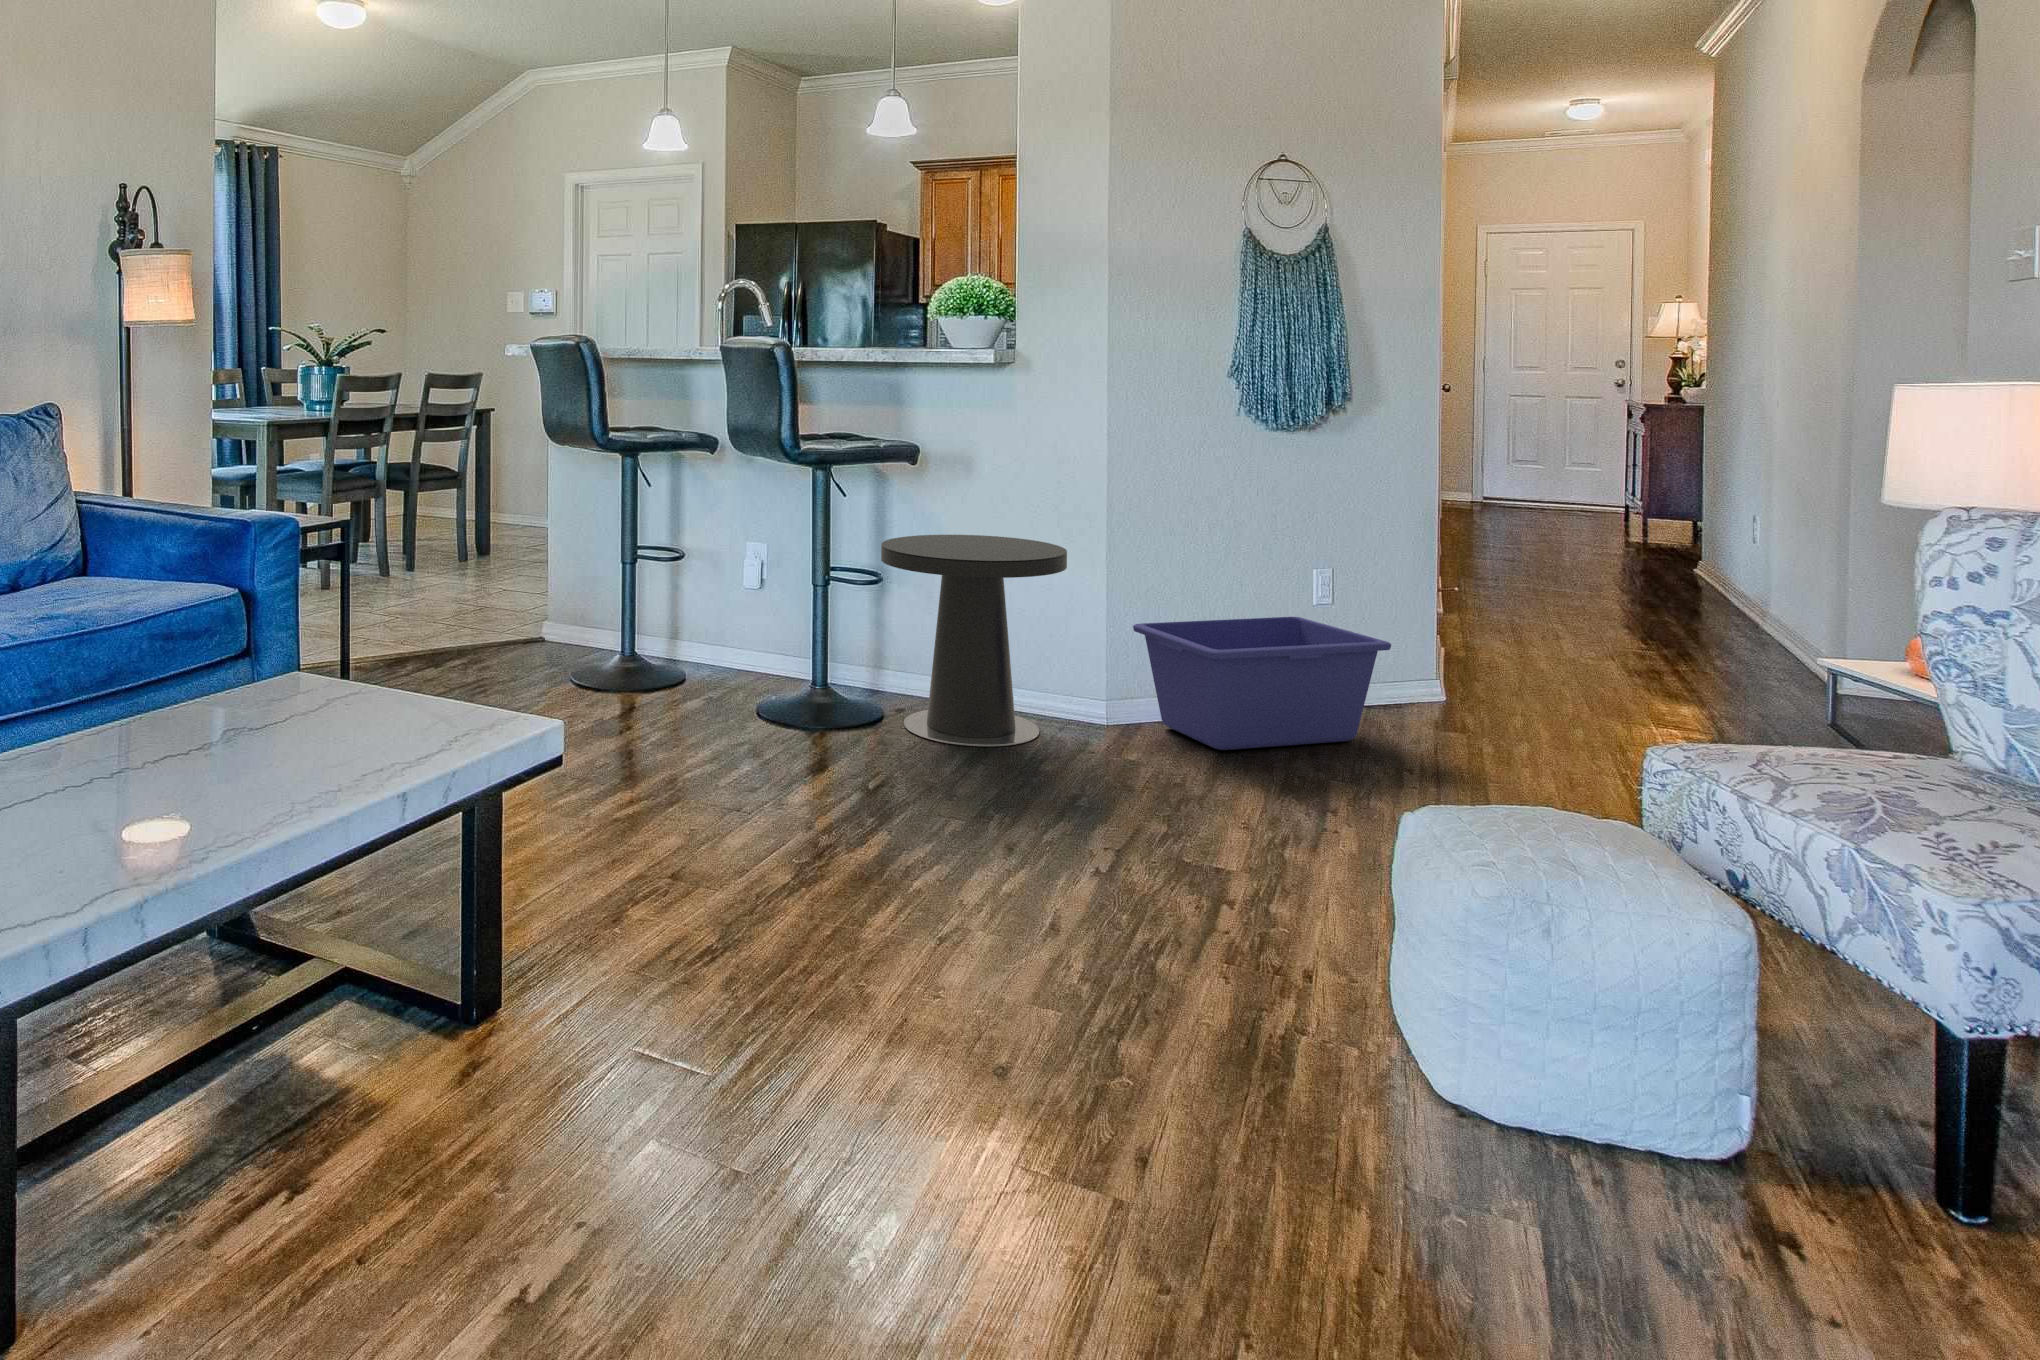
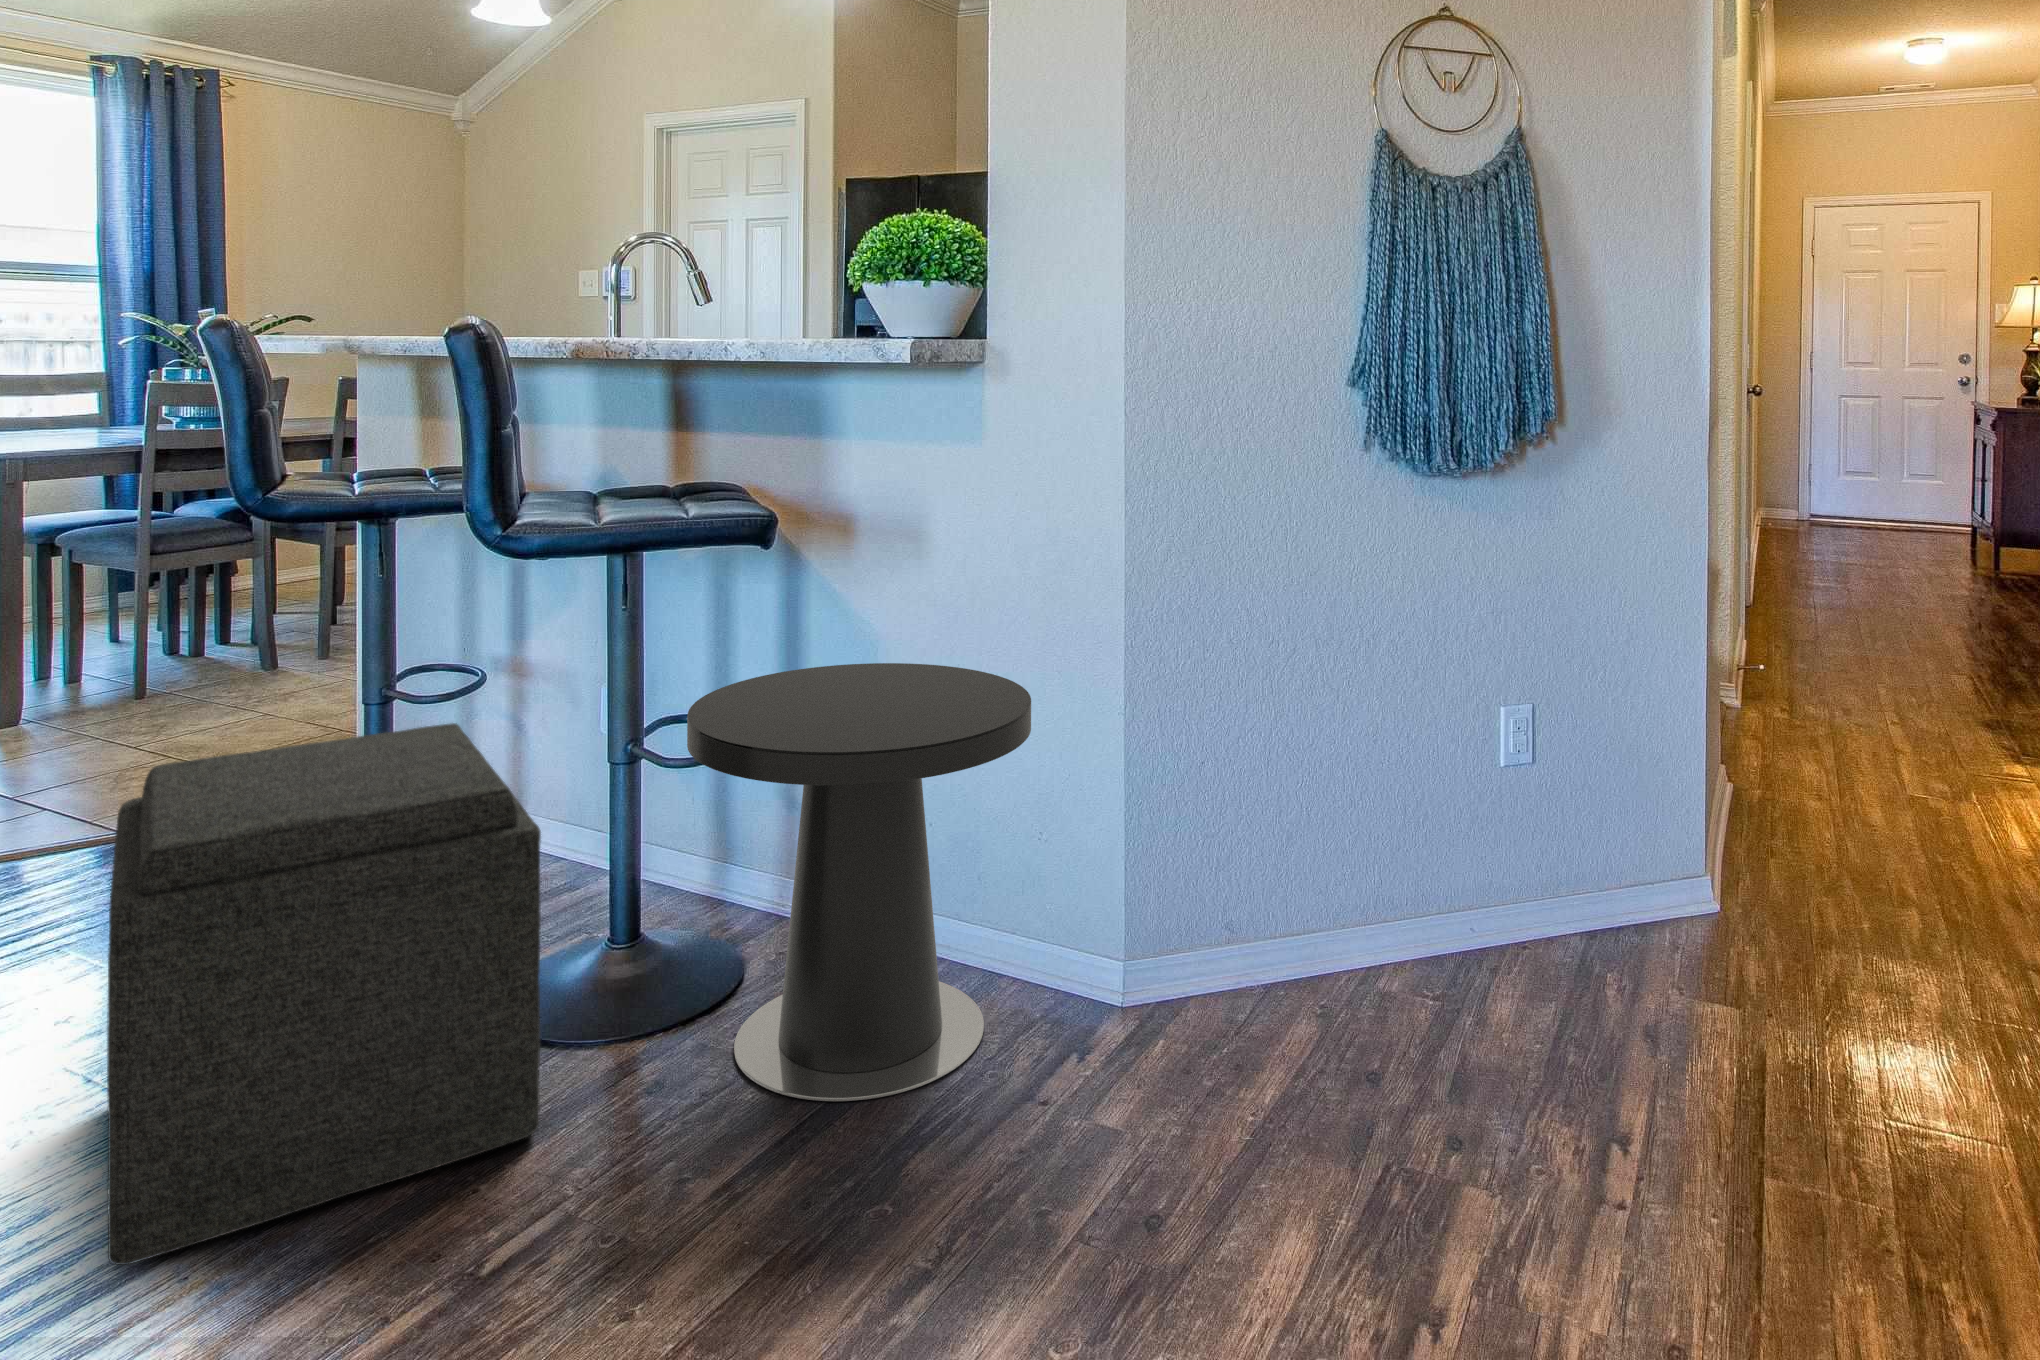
ottoman: none [614,557,844,777] -> present [107,723,541,1265]
storage bin: present [1133,617,1391,750] -> none [1165,798,1605,1098]

